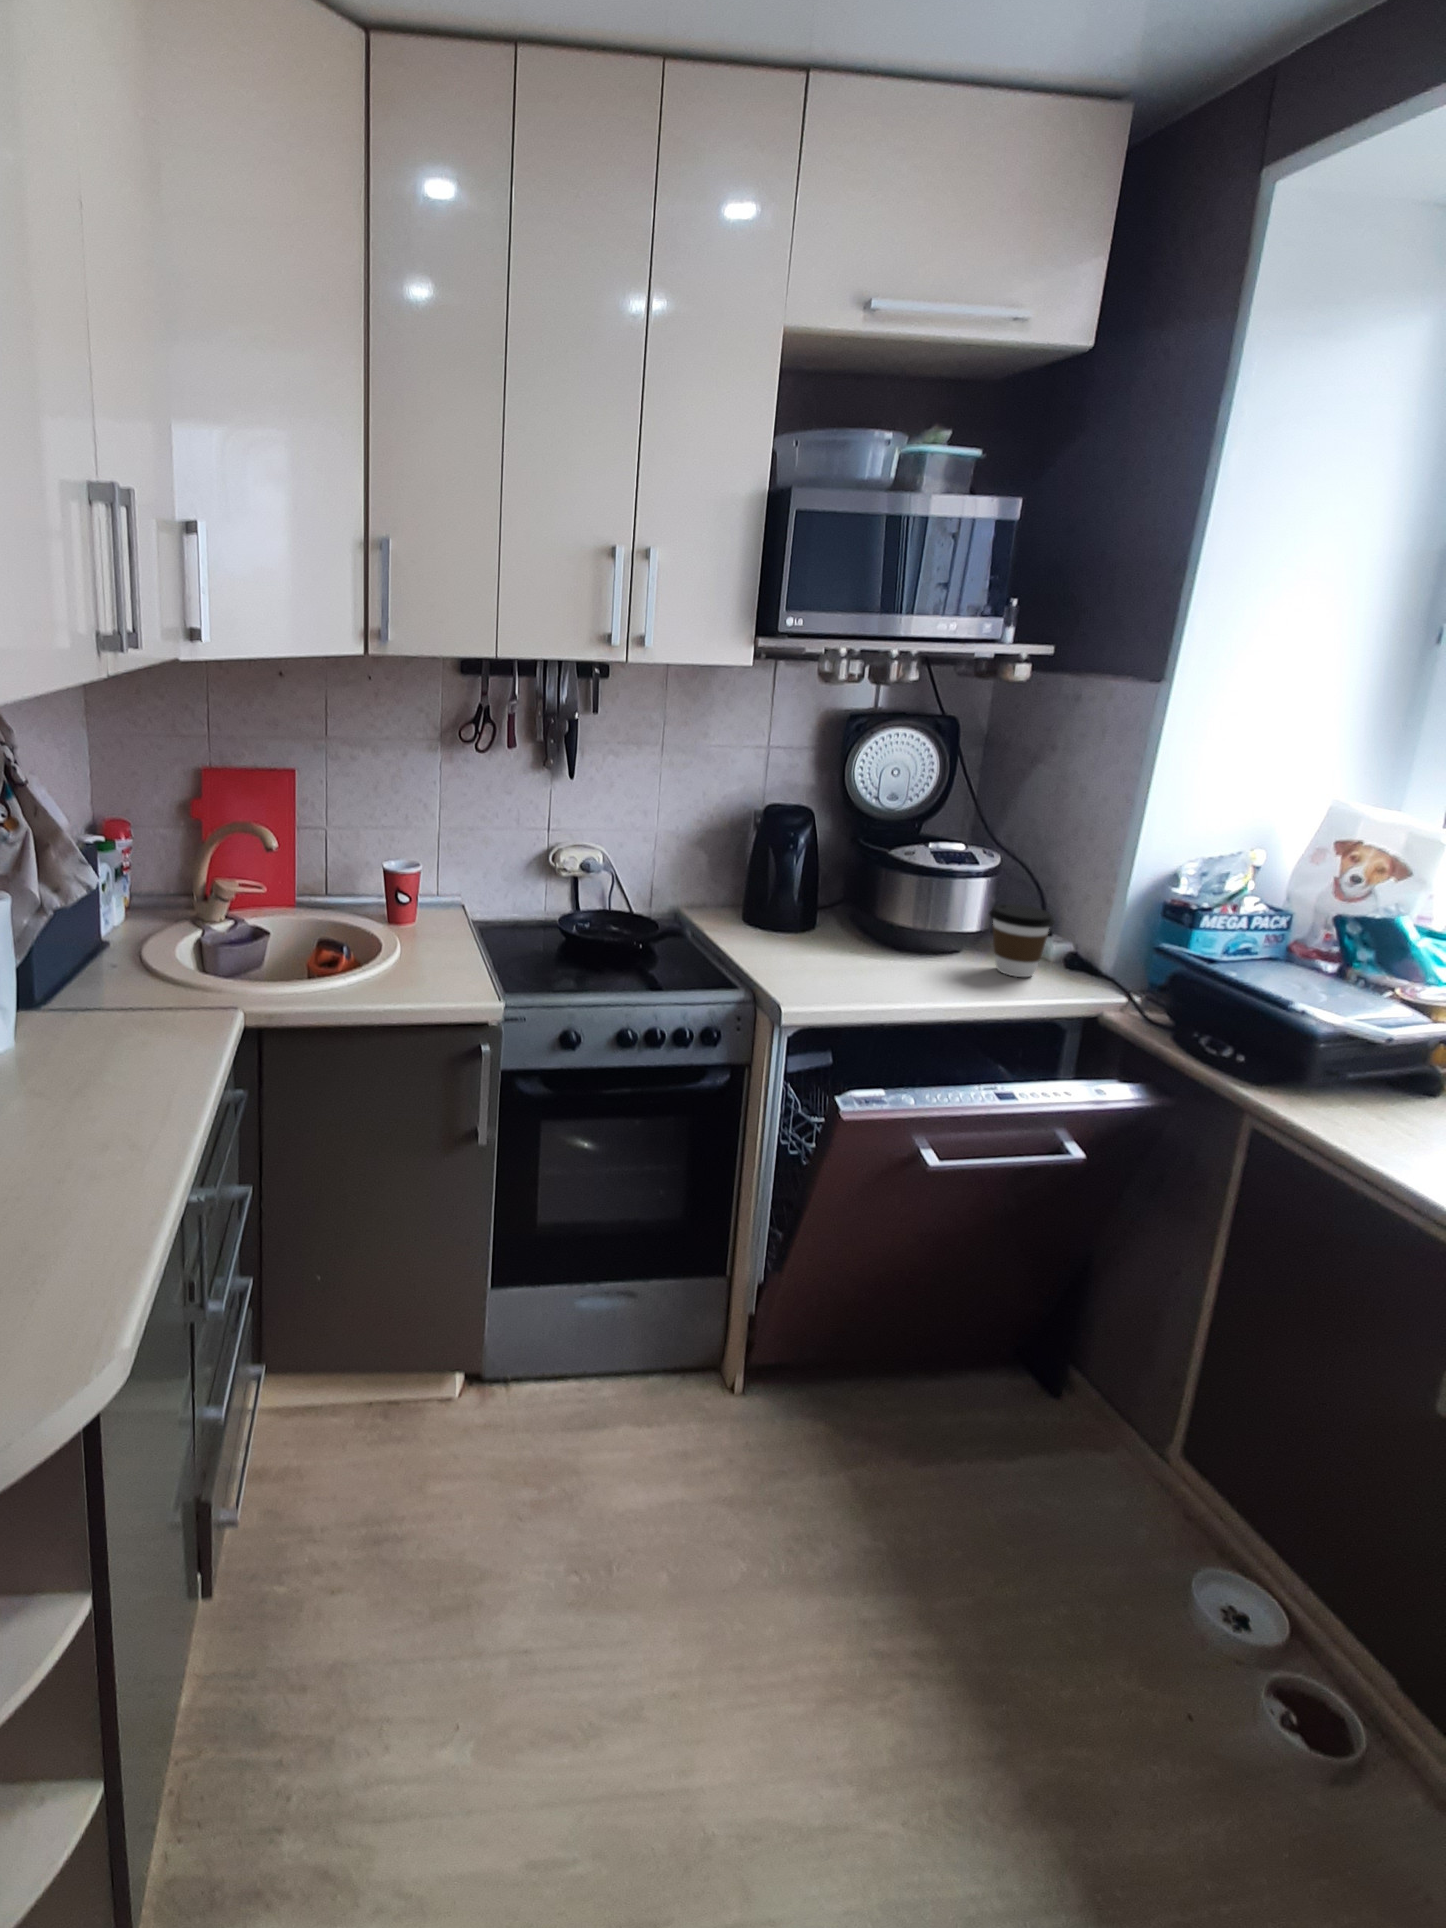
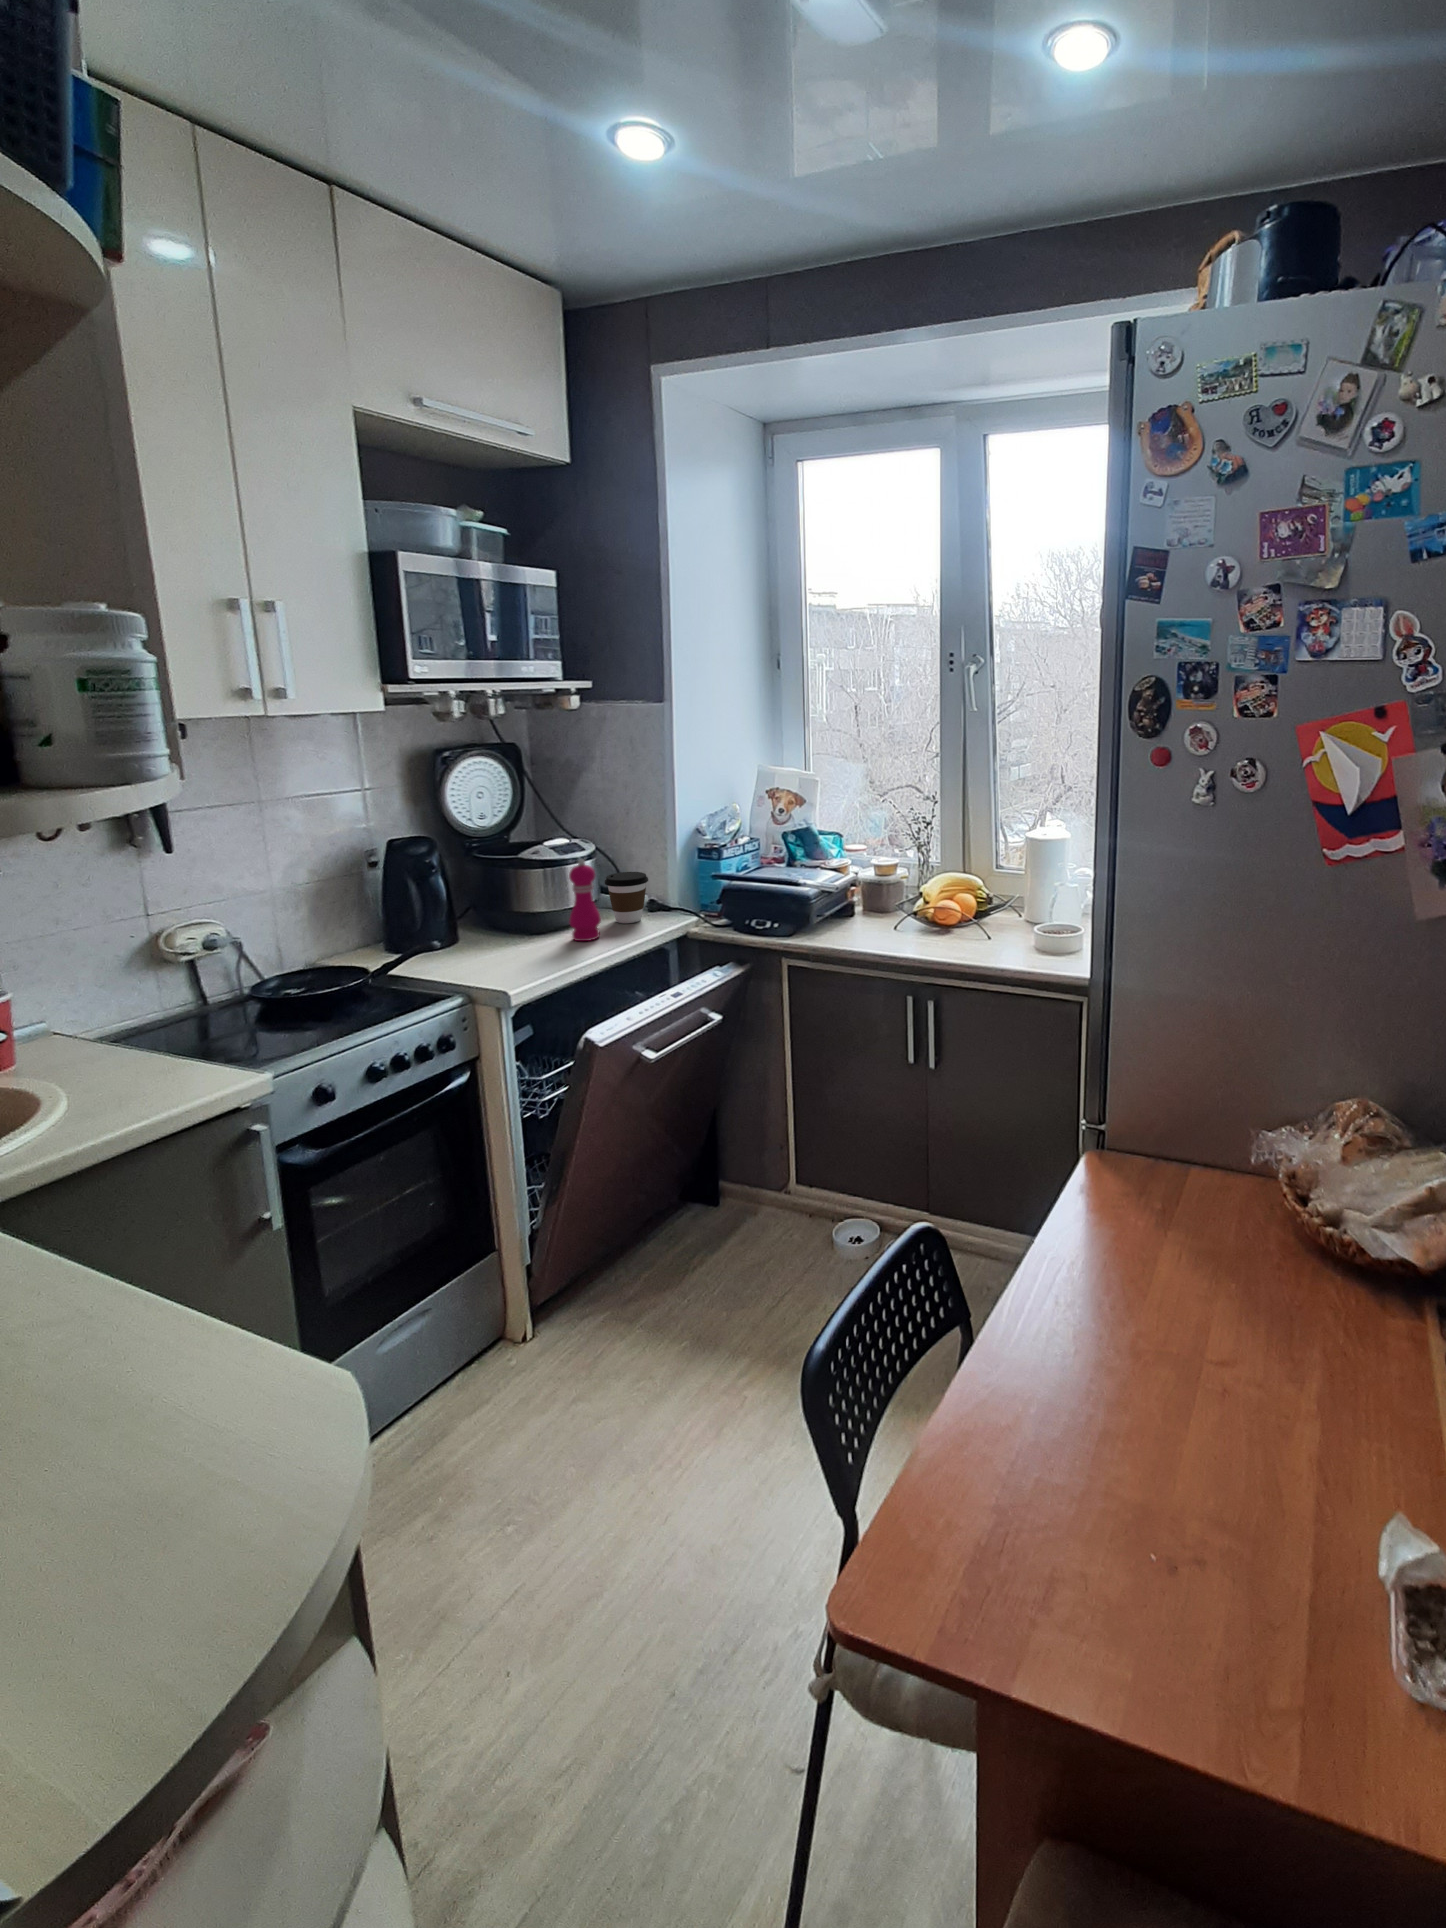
pepper mill: none [917,872,962,980] -> present [569,859,601,941]

